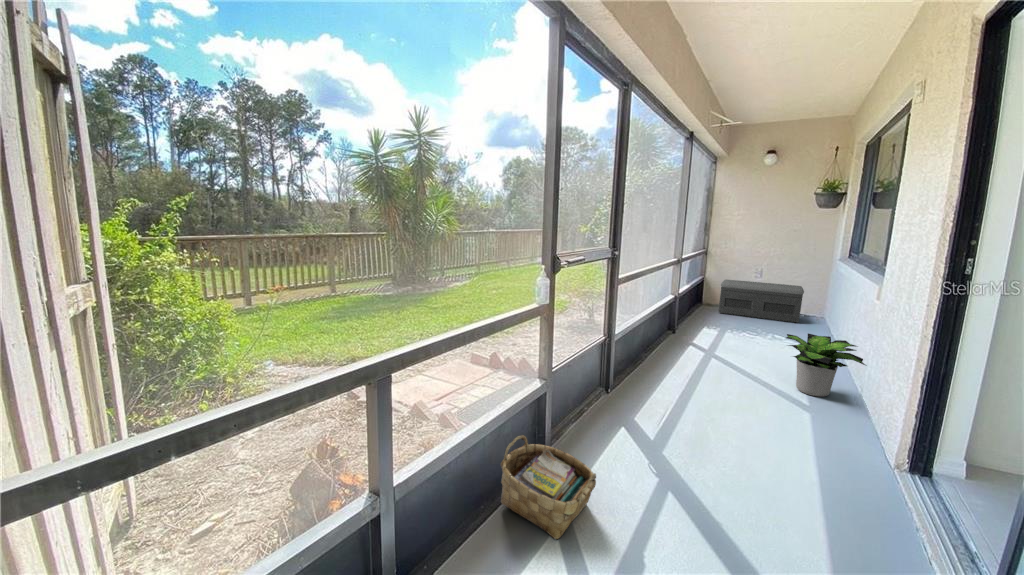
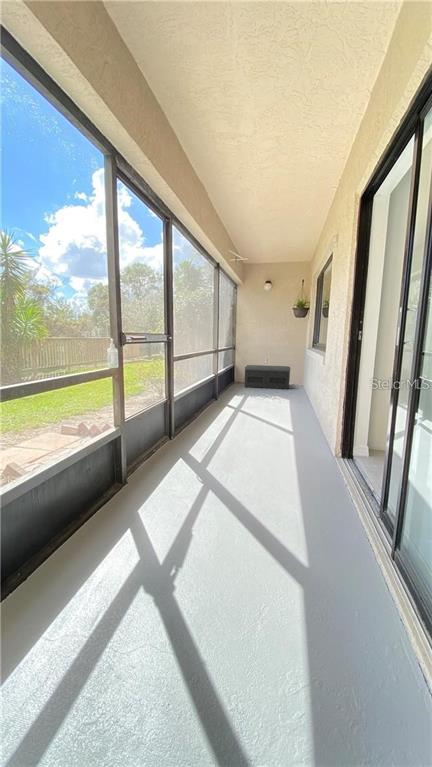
potted plant: present [786,333,865,397] -> none [277,389,318,425]
woven basket: present [501,435,596,539] -> none [85,466,159,532]

